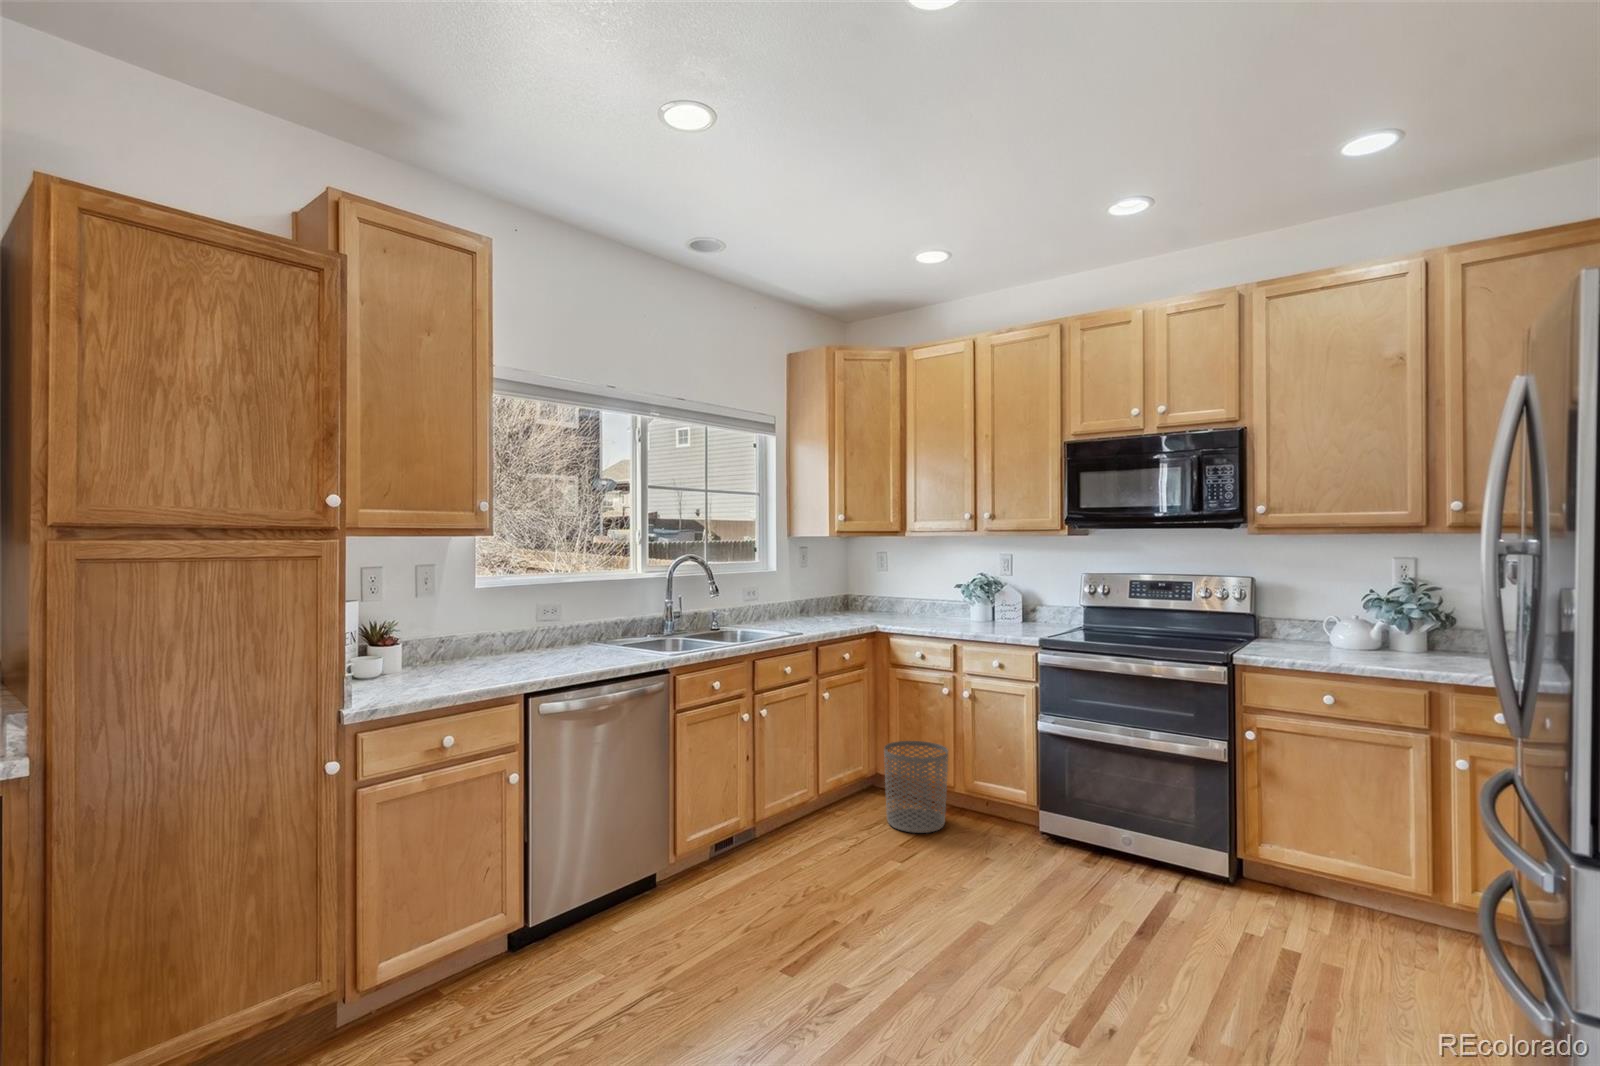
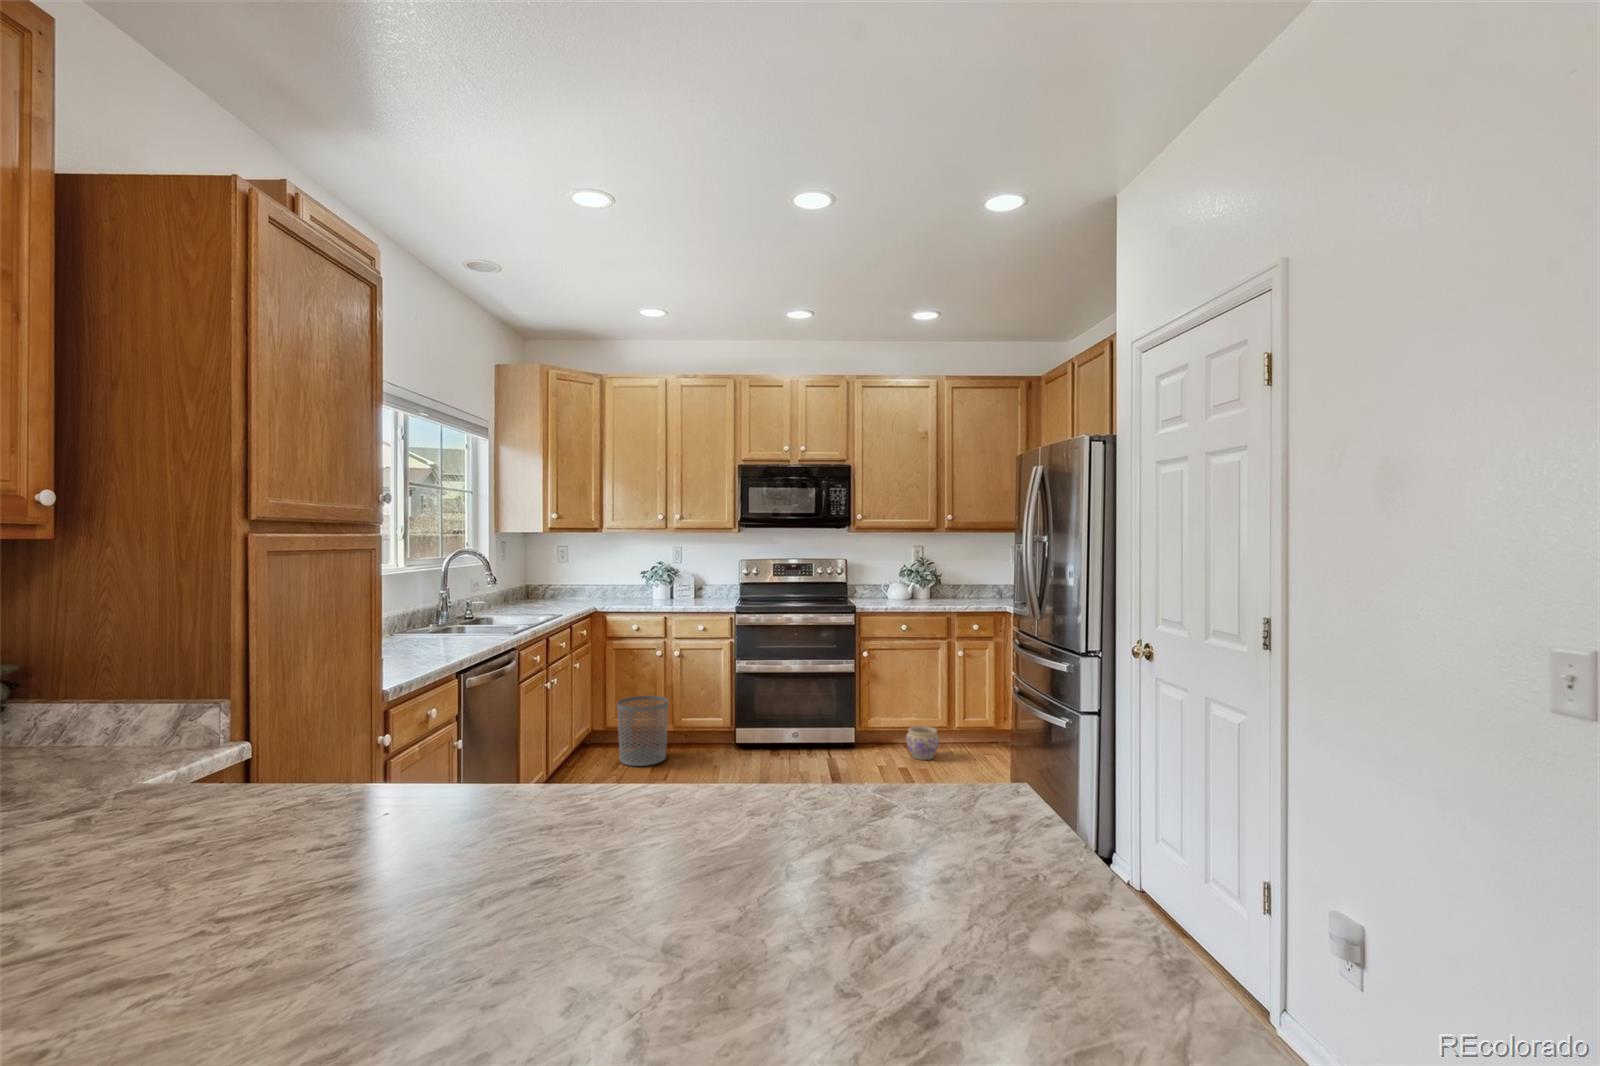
planter: none [1324,880,1397,951] -> present [906,726,939,760]

